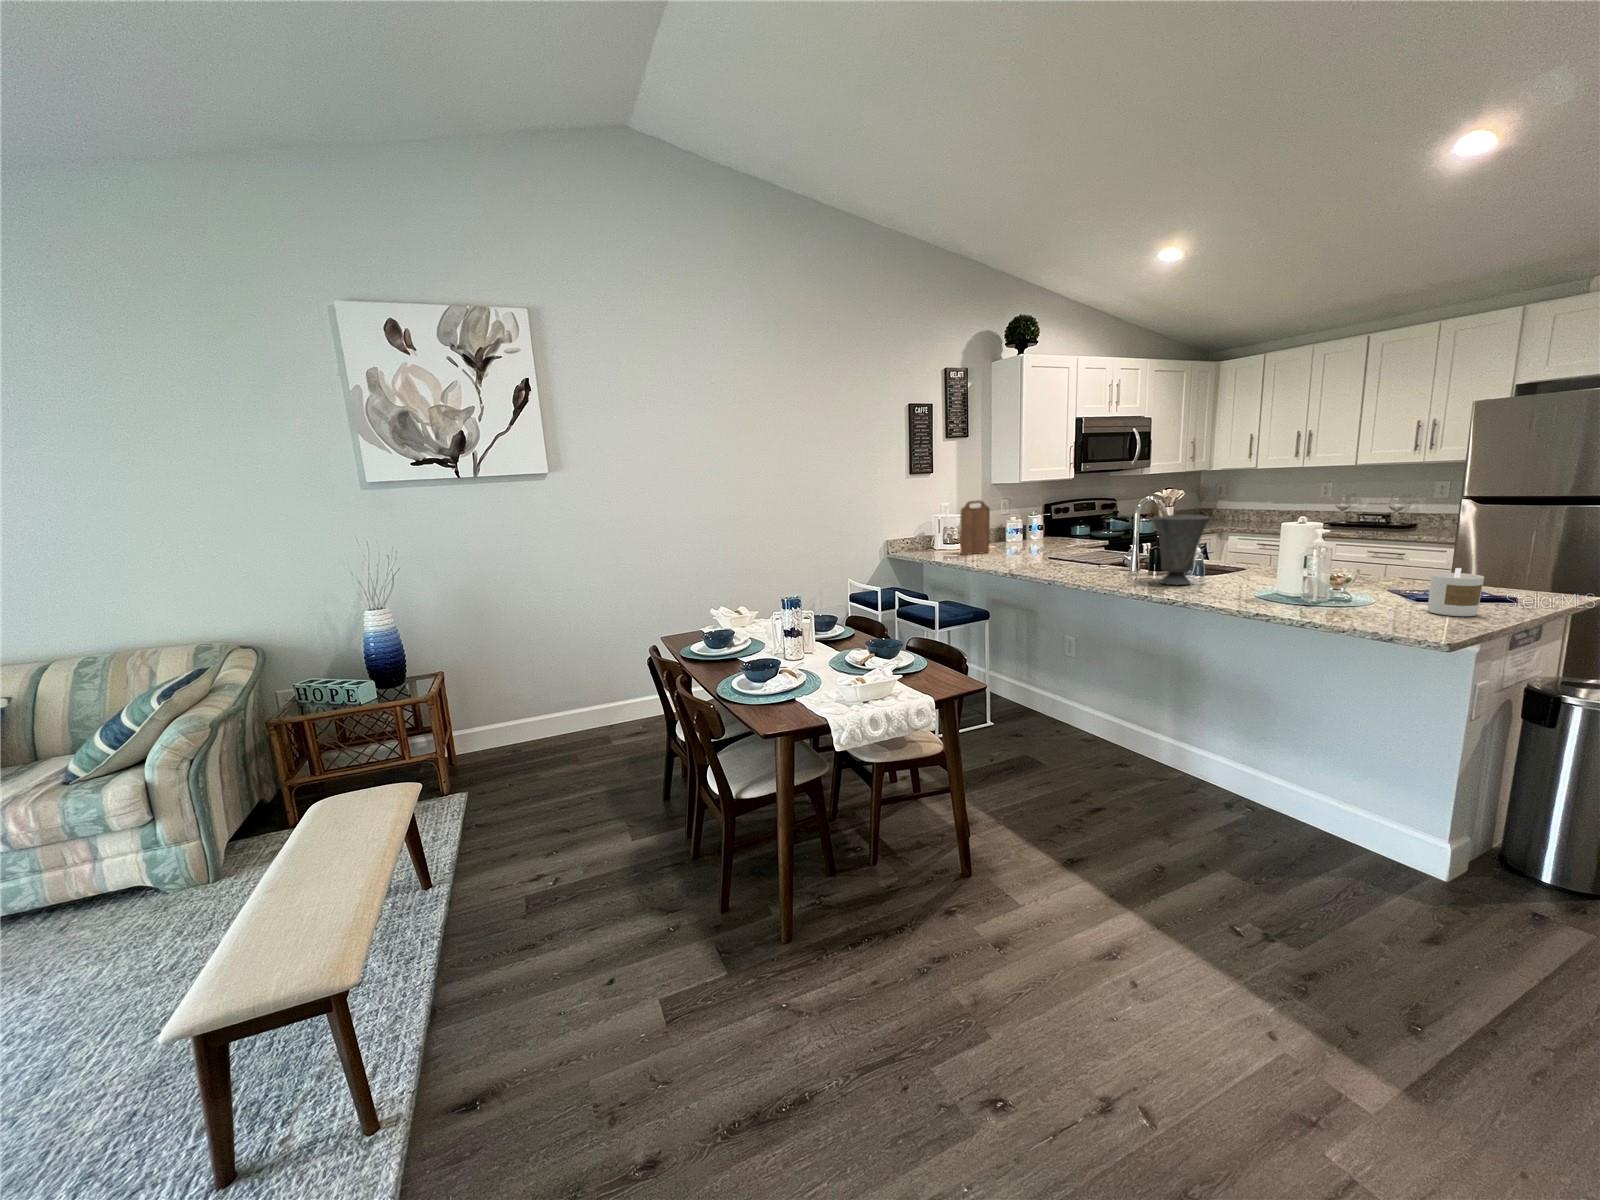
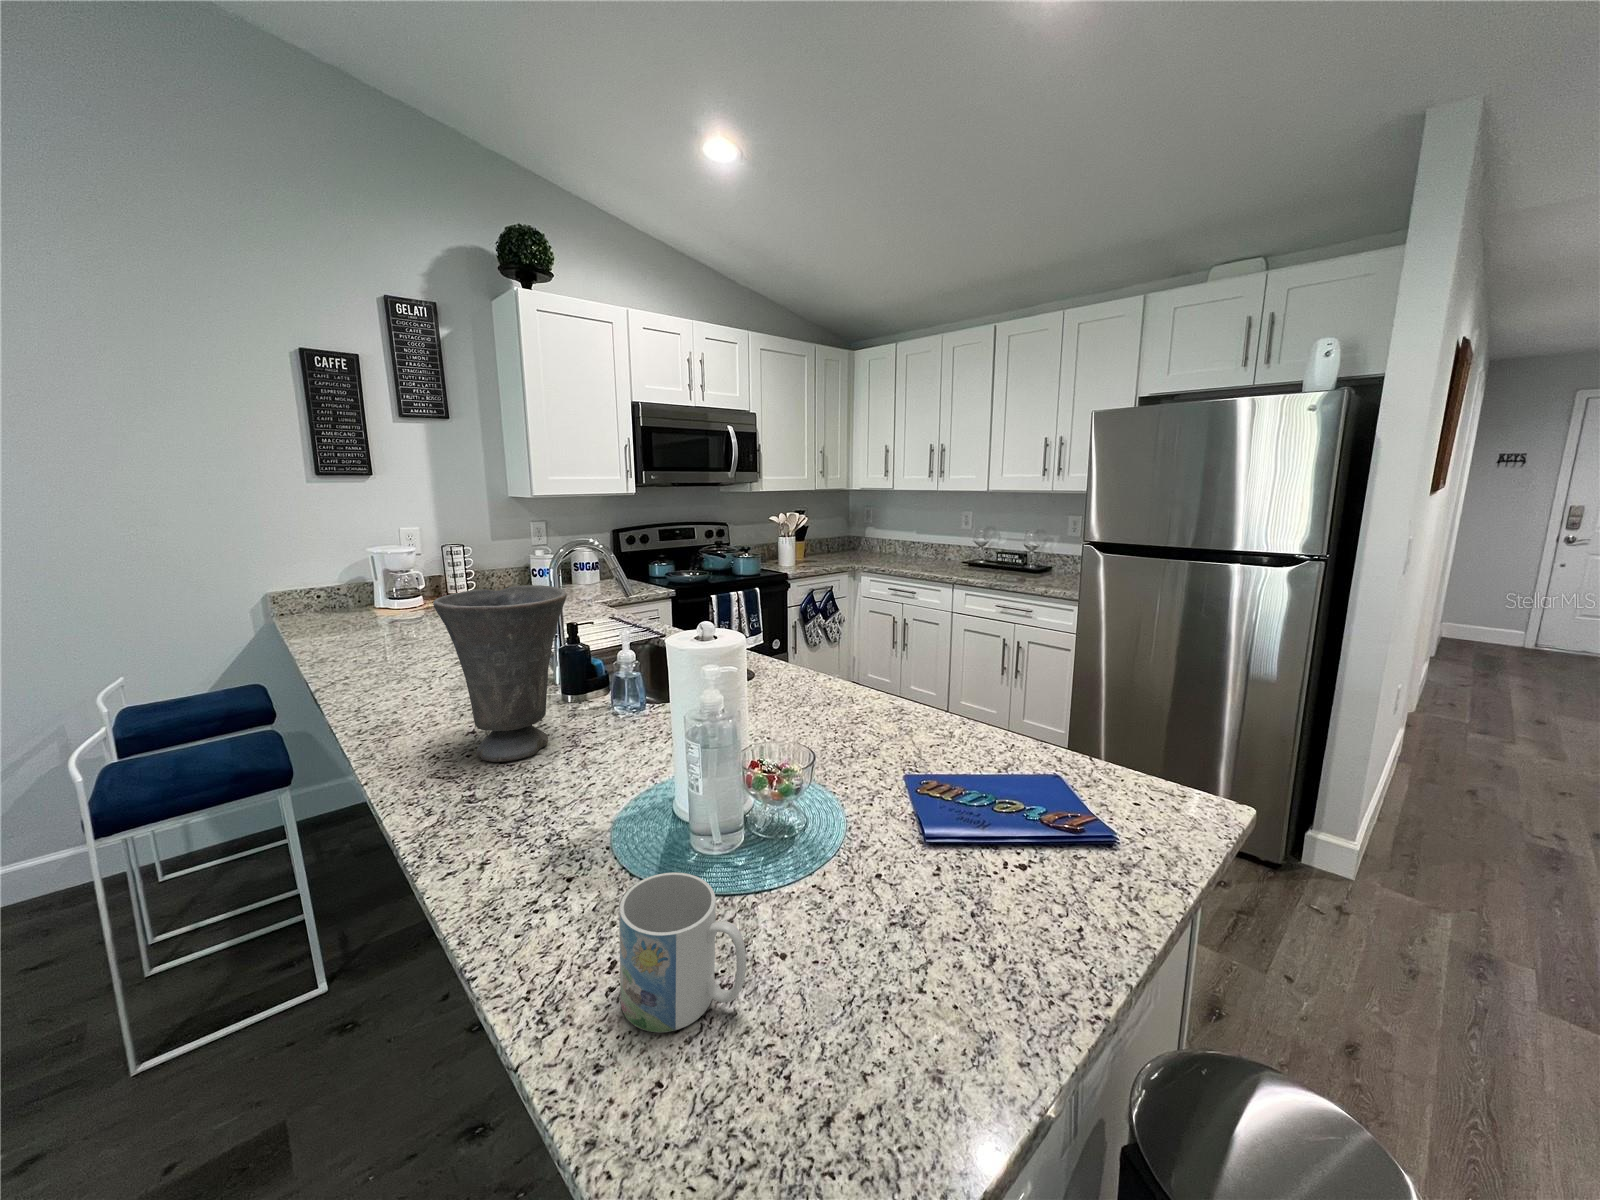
cutting board: present [961,500,990,555] -> none [366,526,439,622]
candle: present [1428,568,1484,616] -> none [882,838,1012,1033]
mug: none [1337,580,1388,614] -> present [619,873,746,1032]

